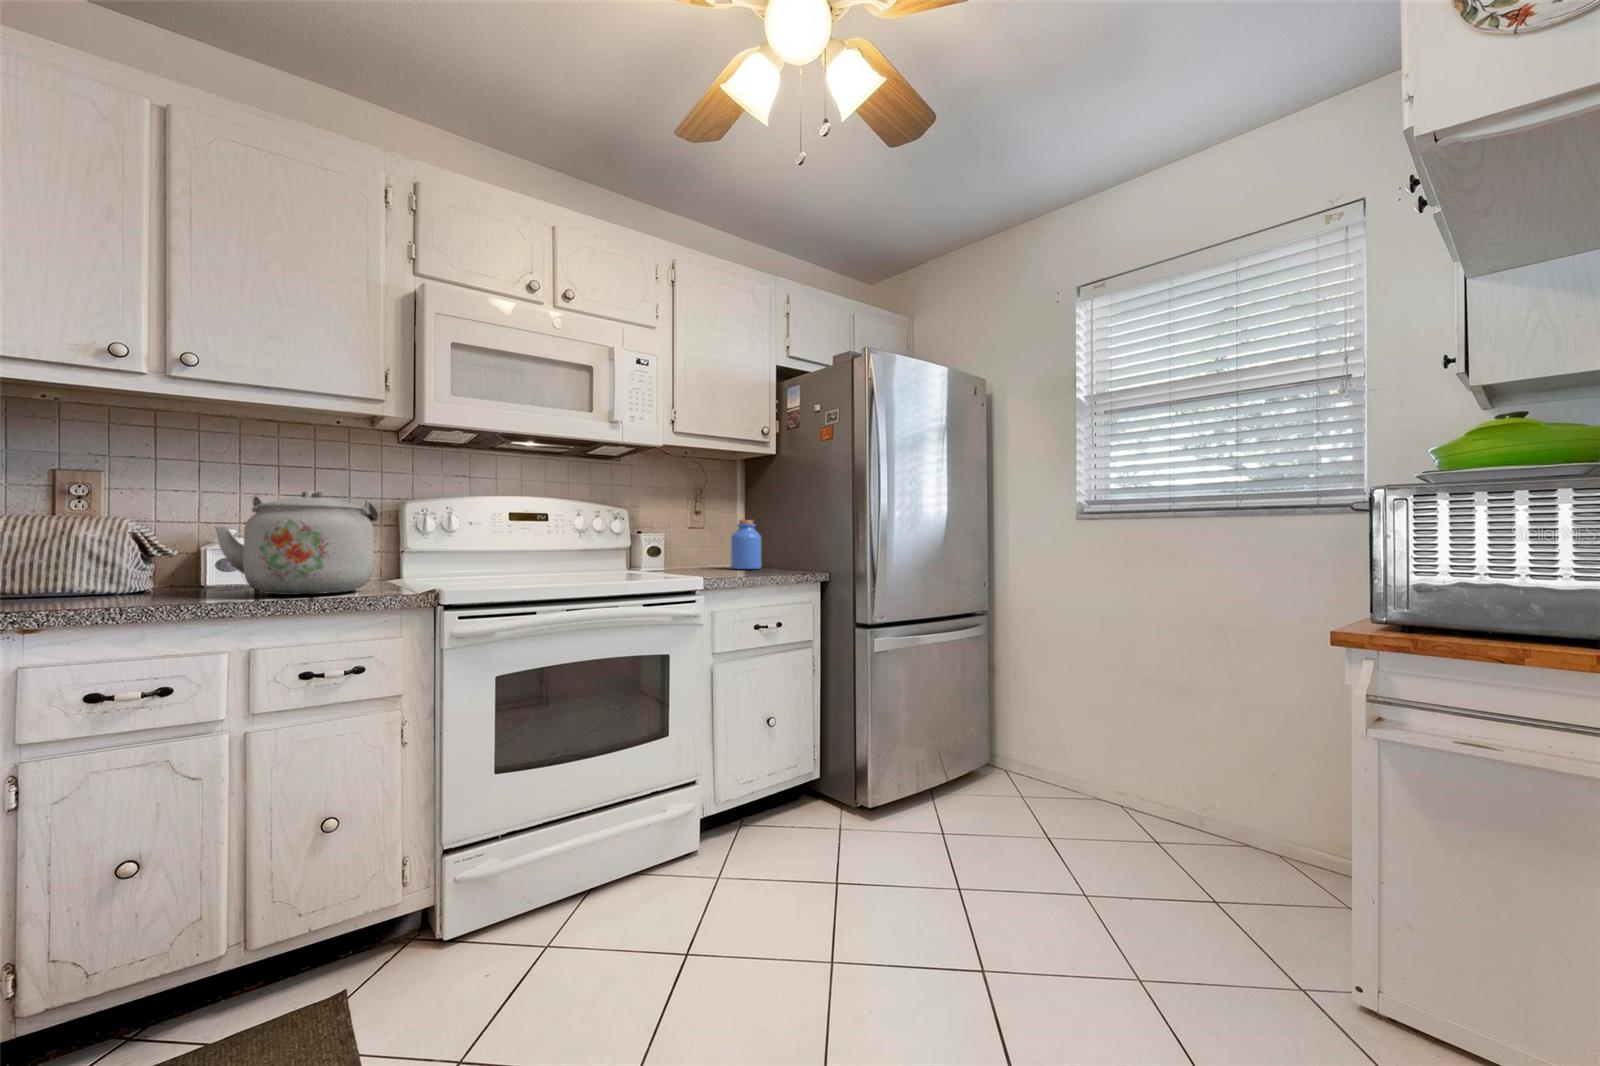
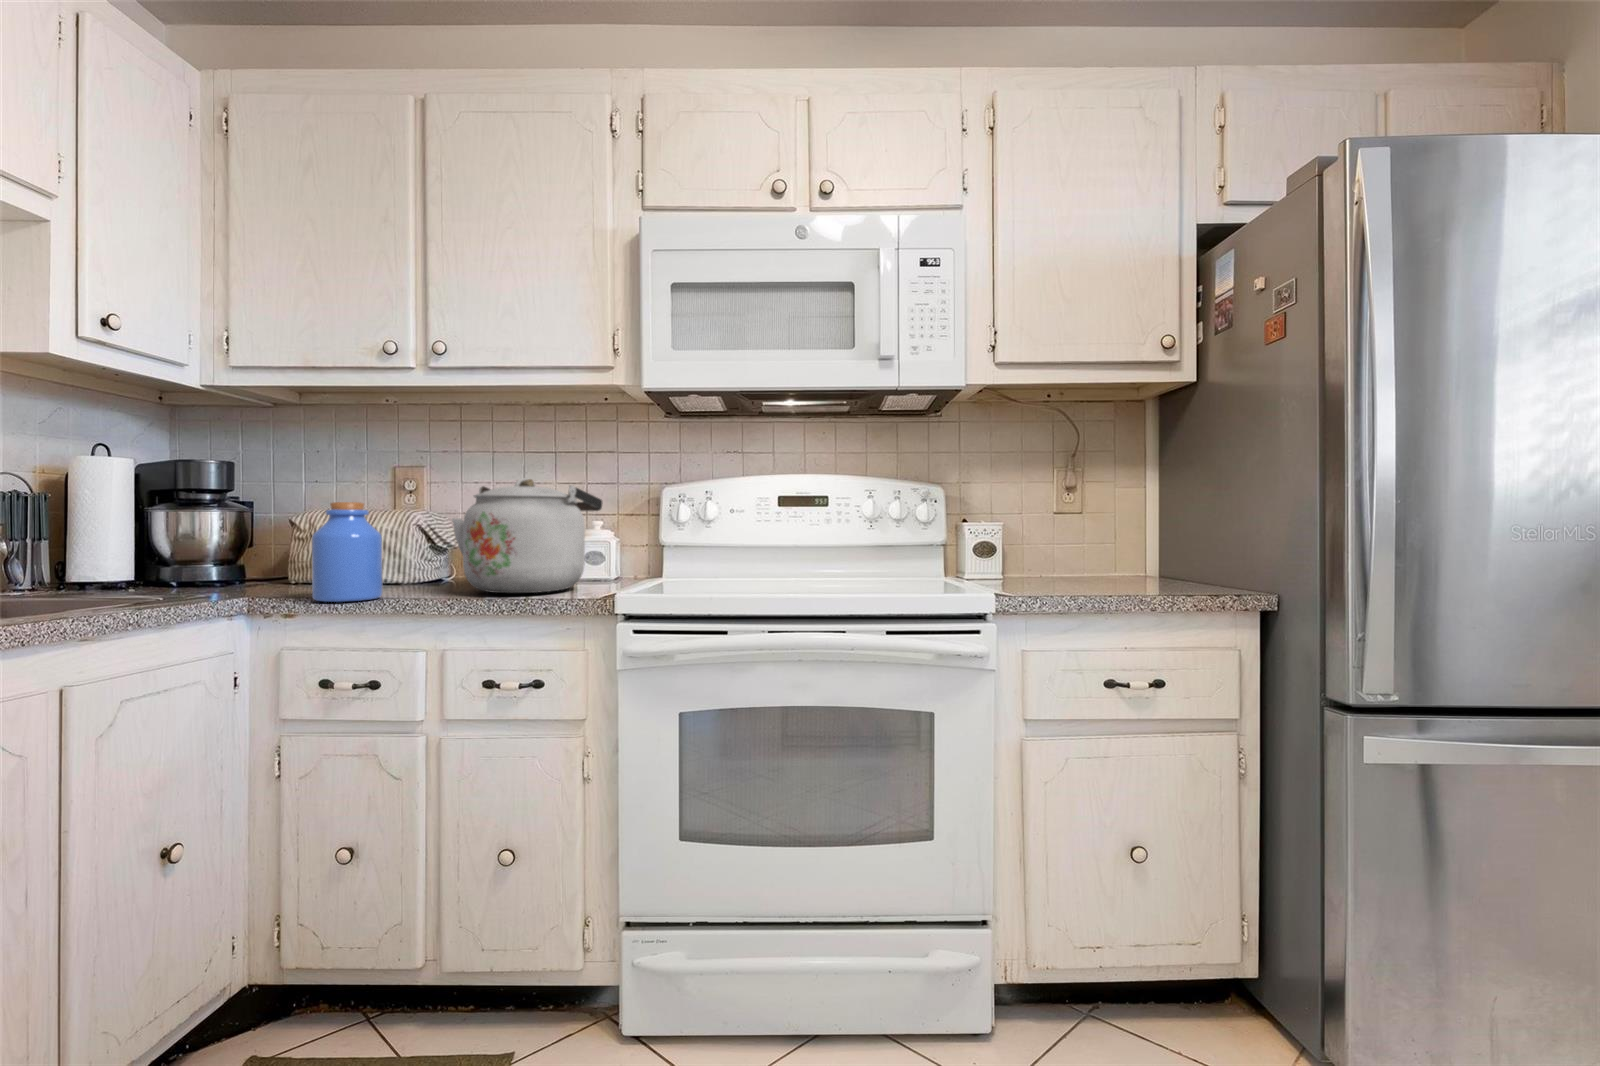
jar: present [731,520,761,569] -> present [312,502,382,602]

